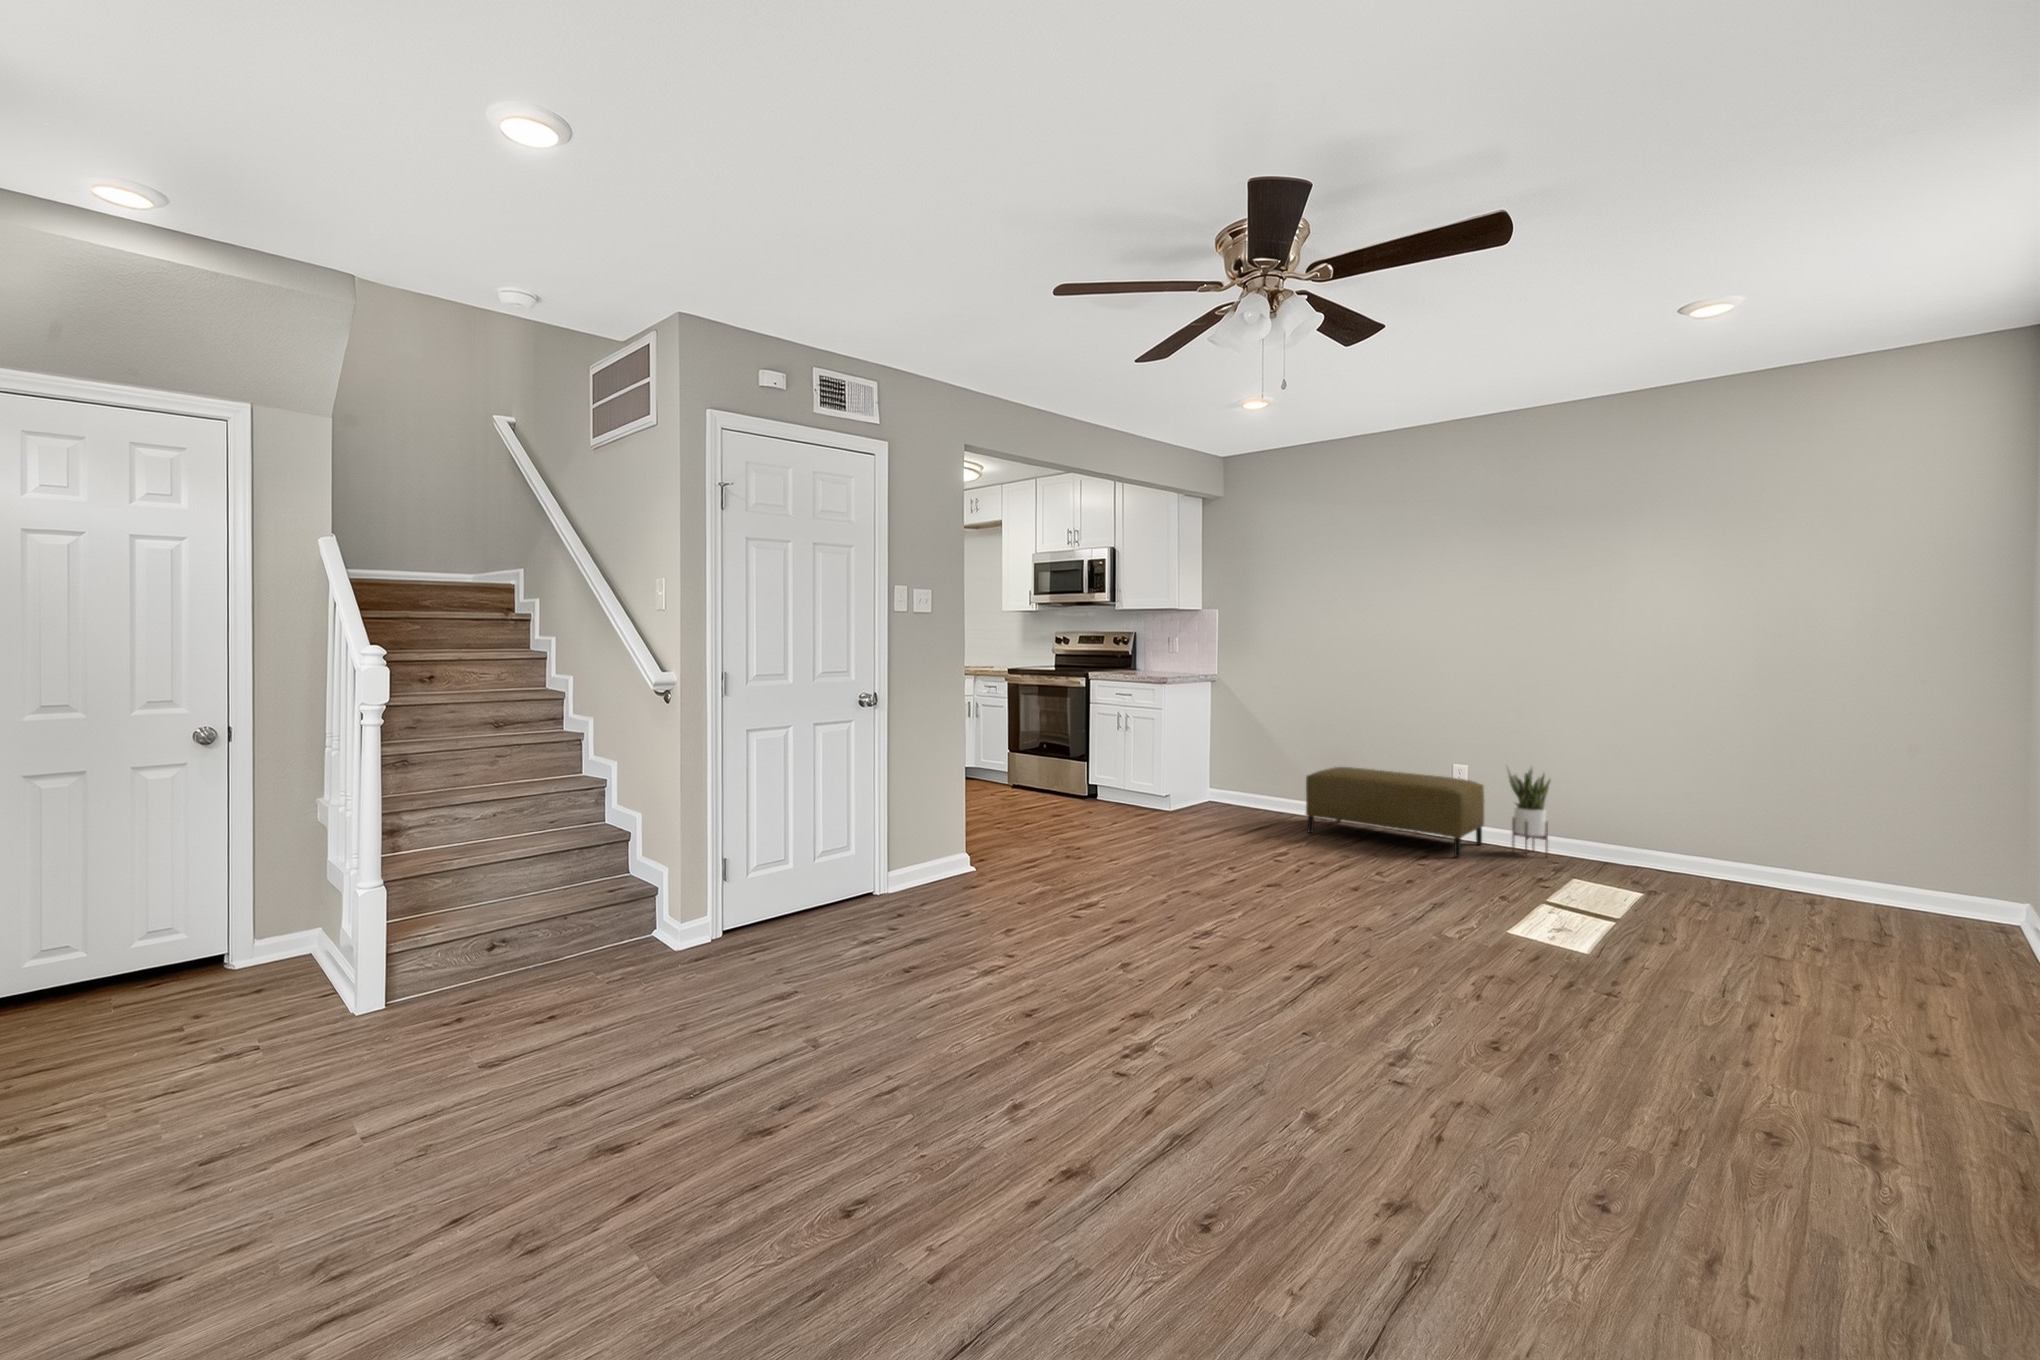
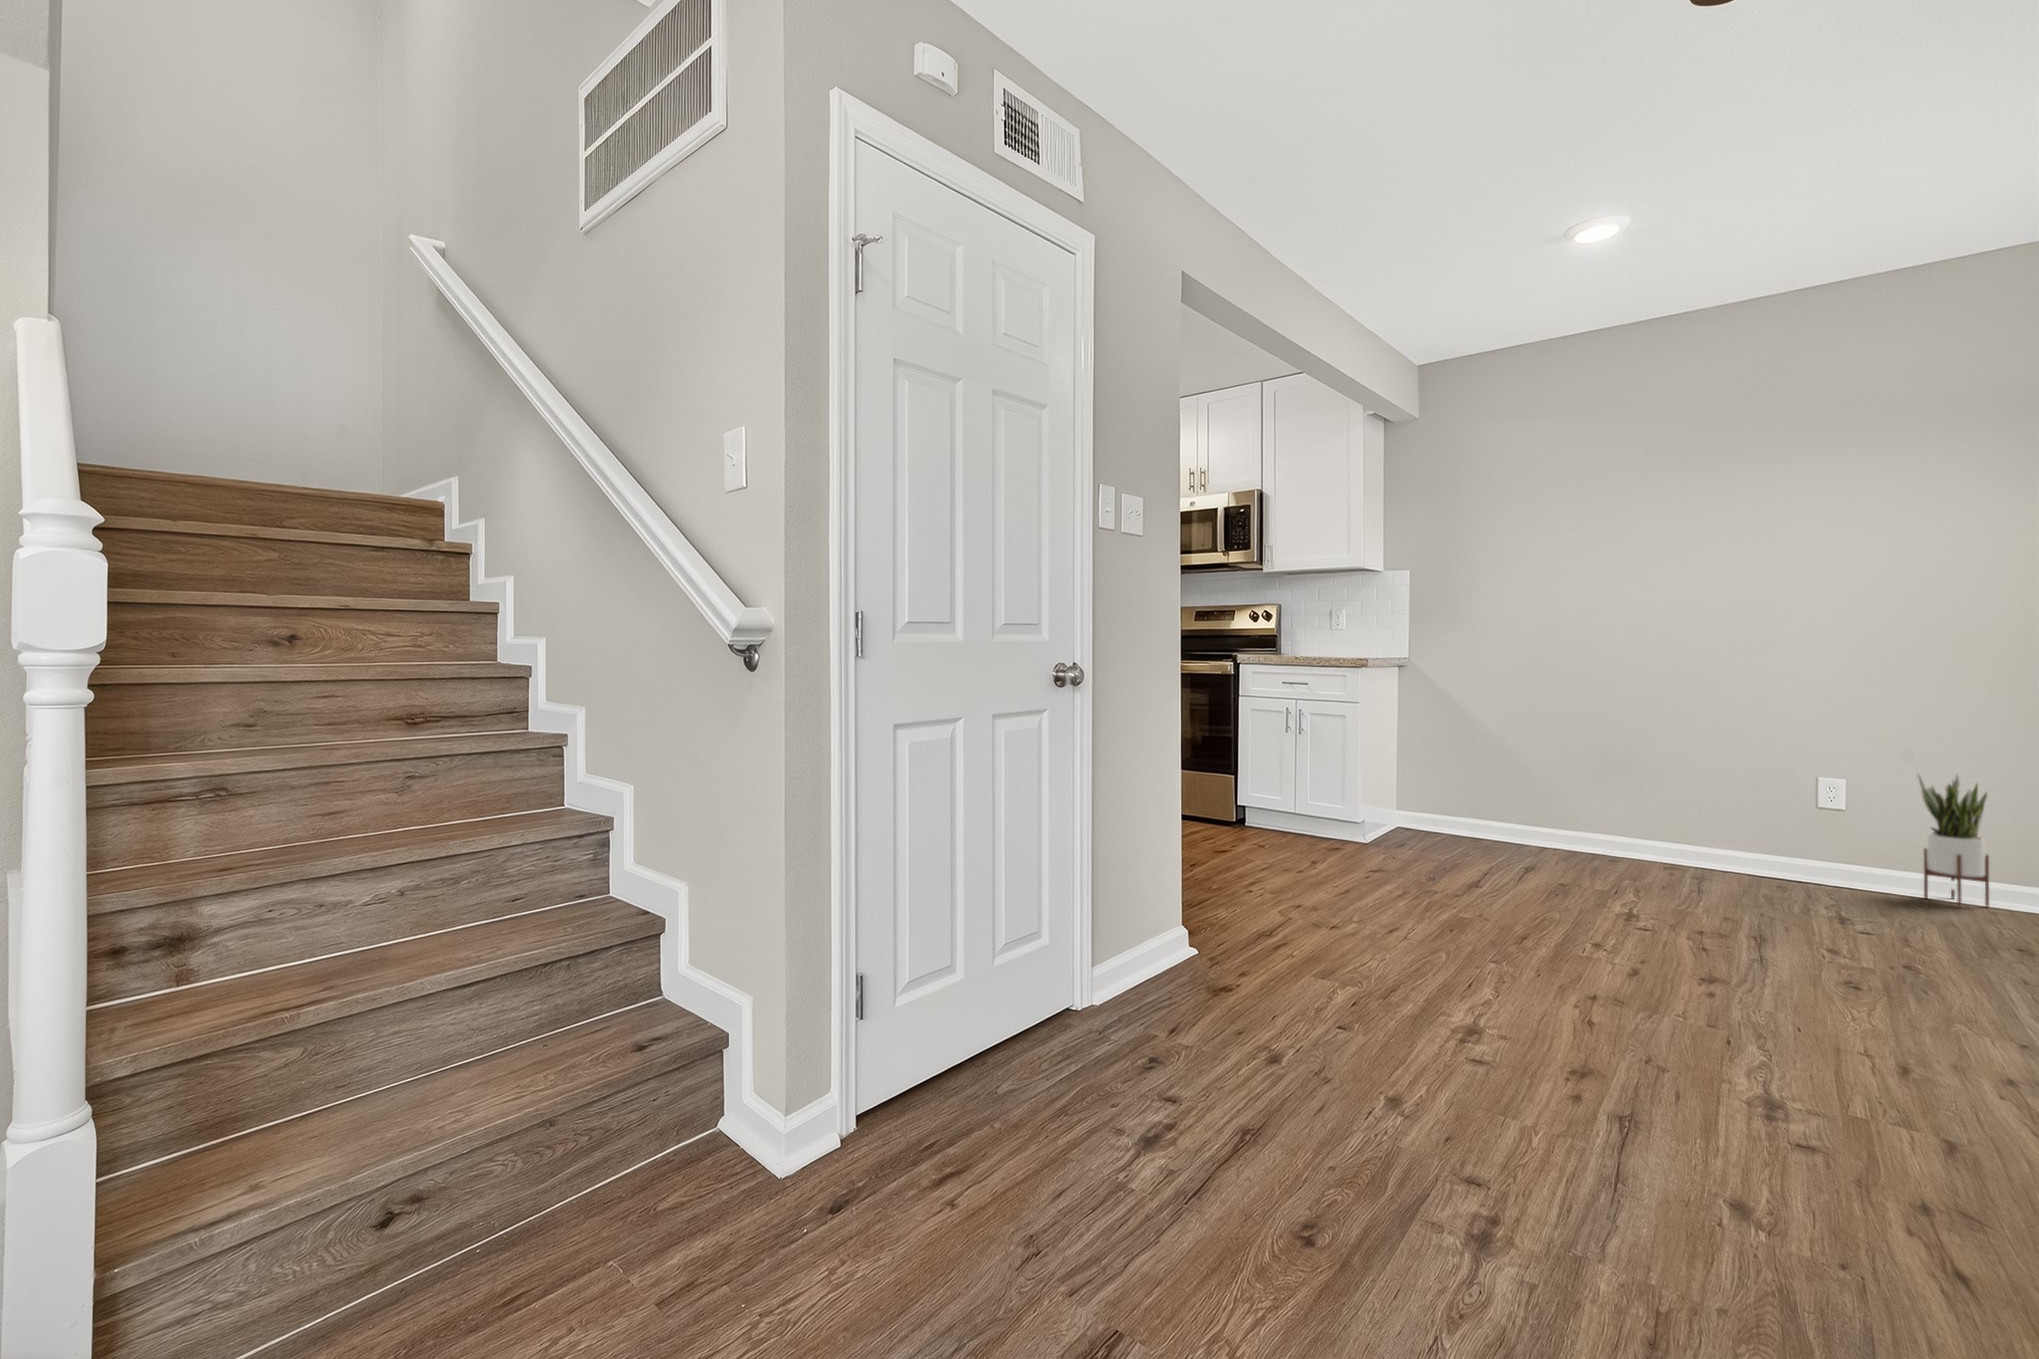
ottoman: present [1306,767,1485,857] -> none [1593,778,1877,910]

